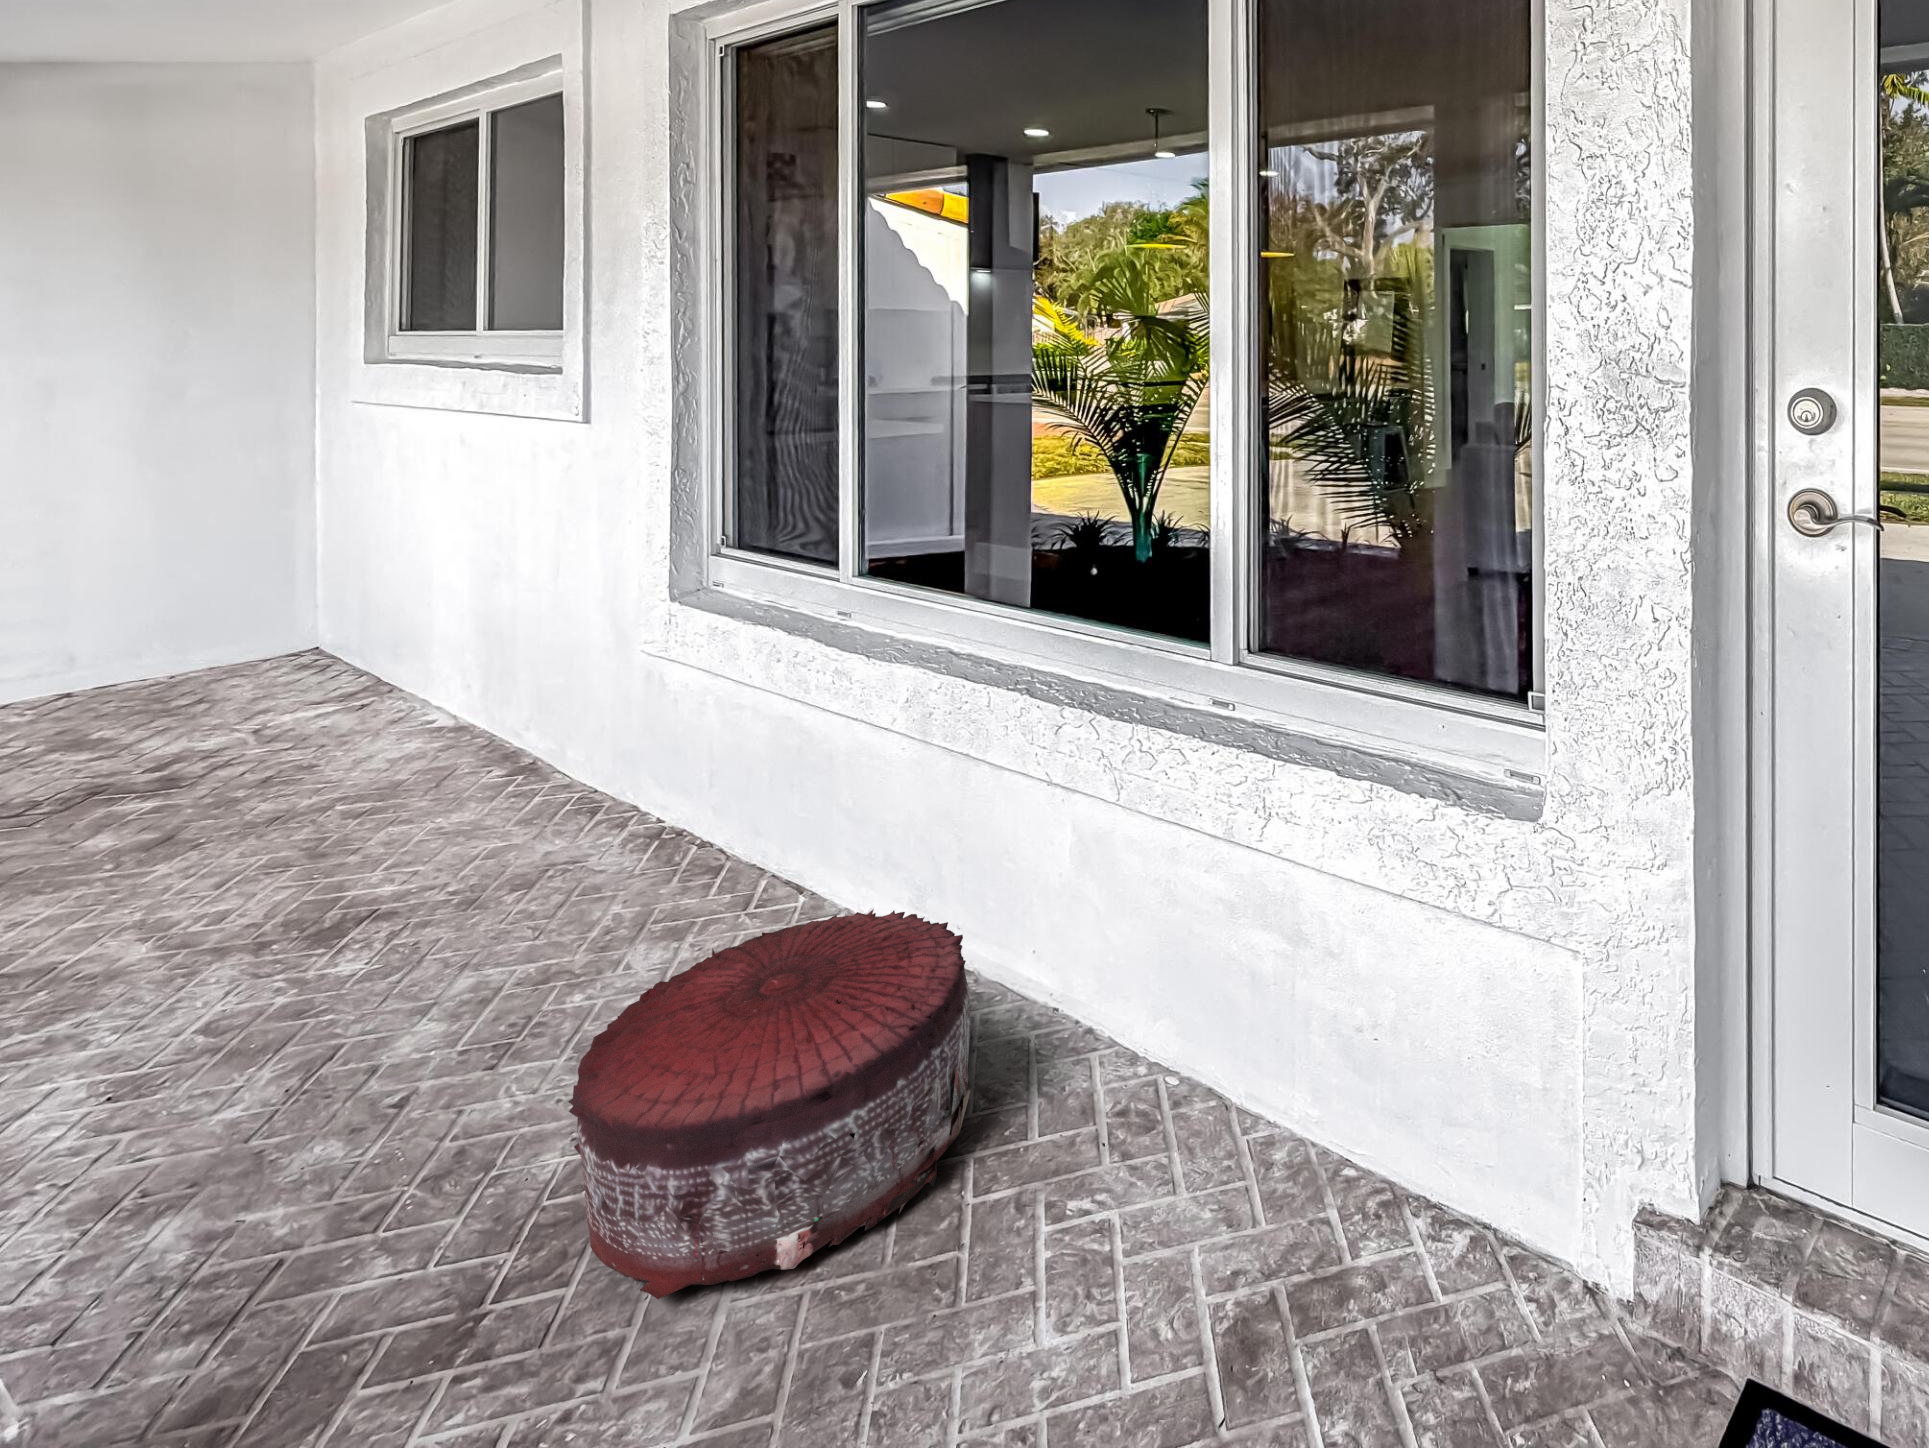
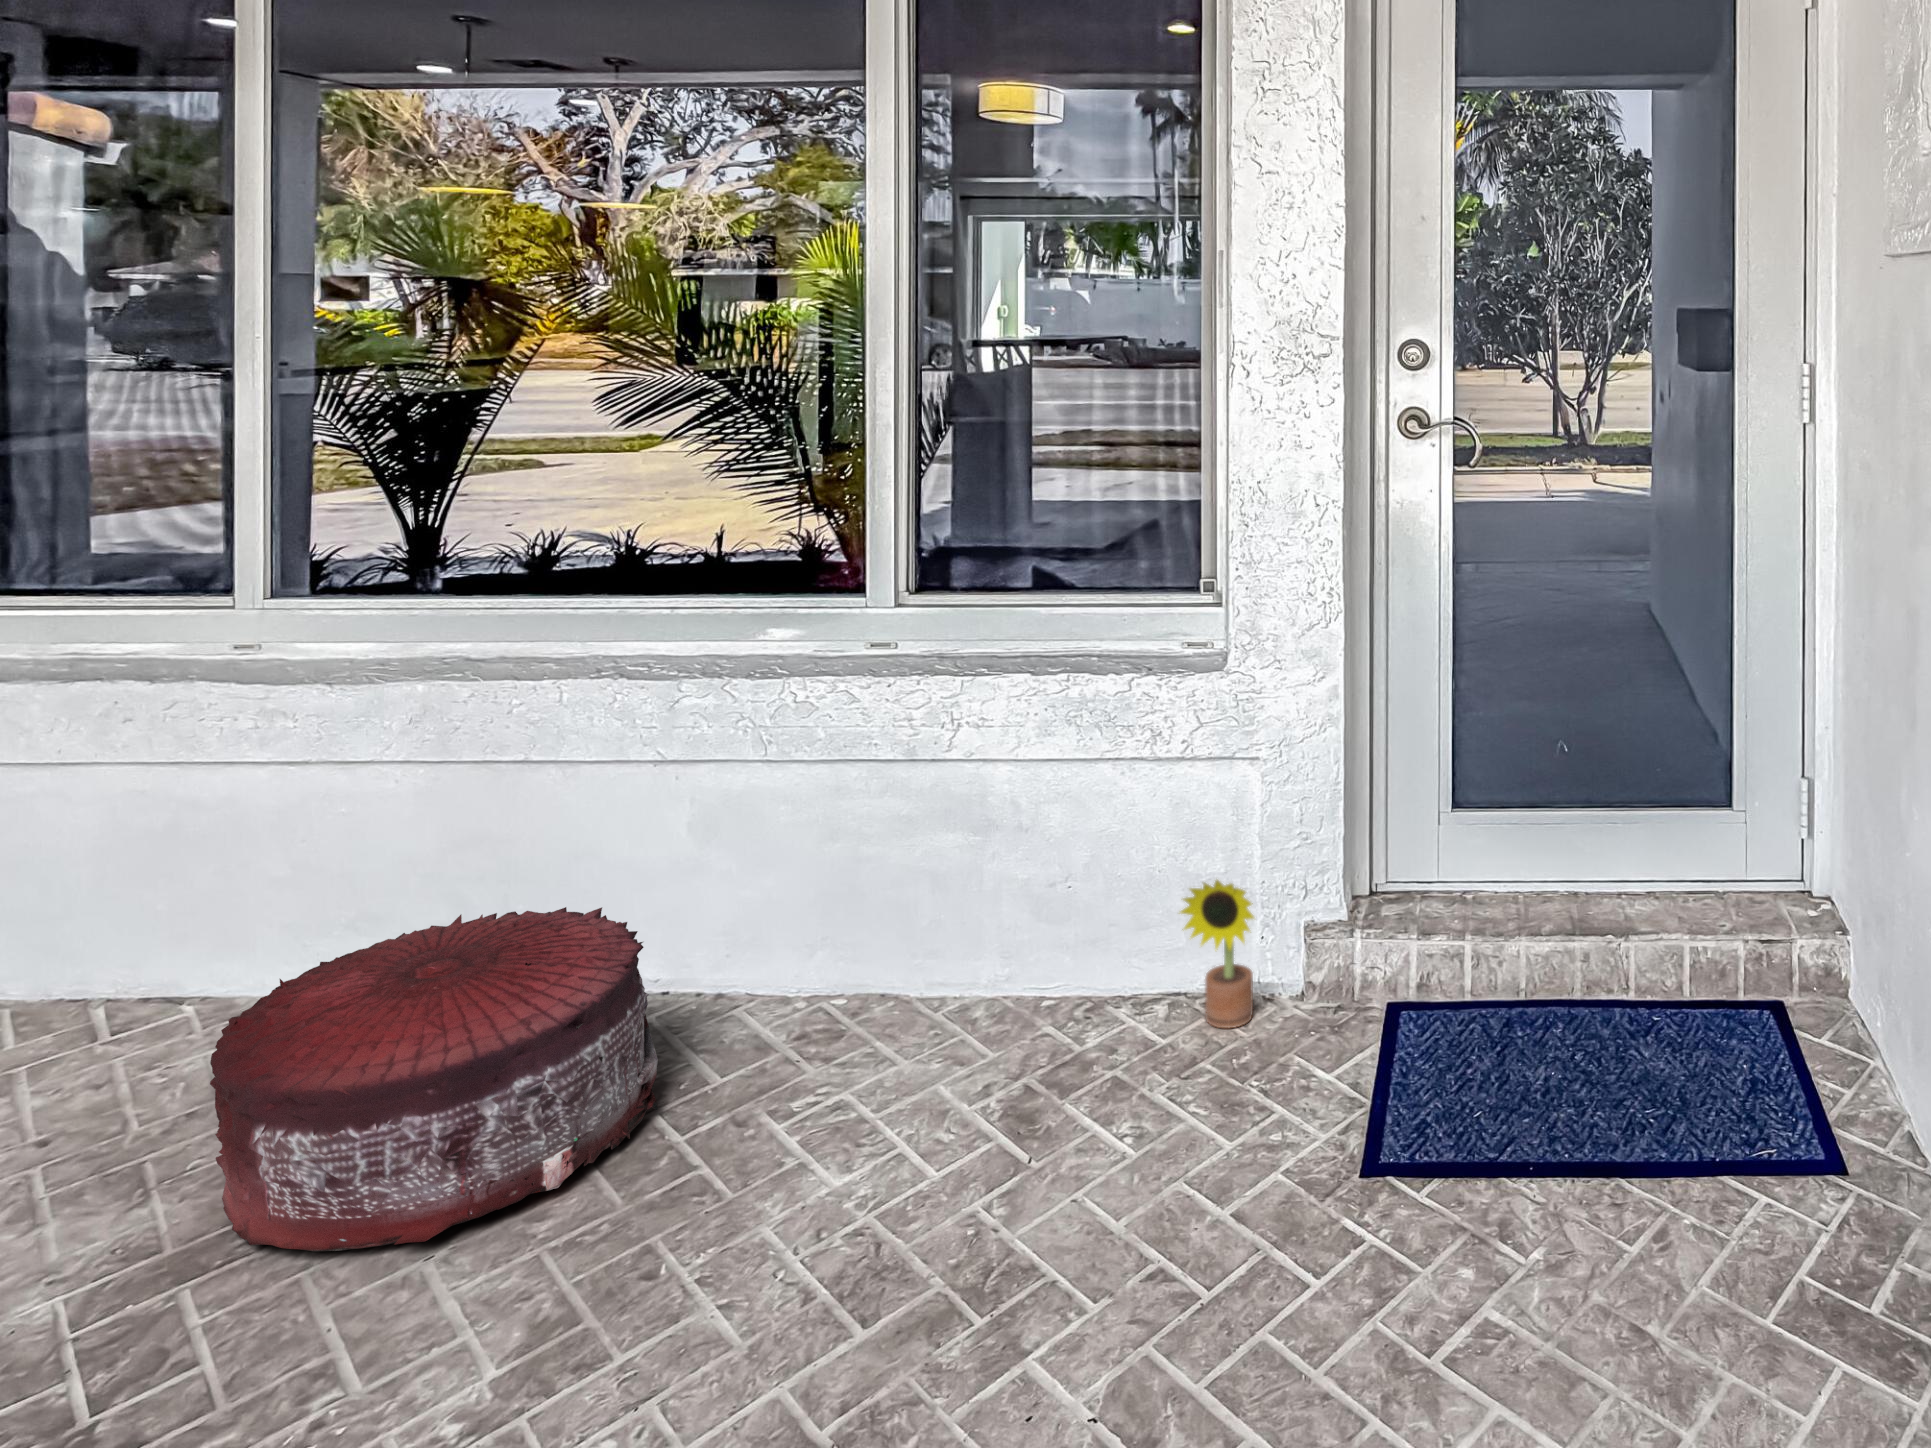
decorative plant: none [1447,1122,1559,1328] -> present [1180,880,1254,1028]

